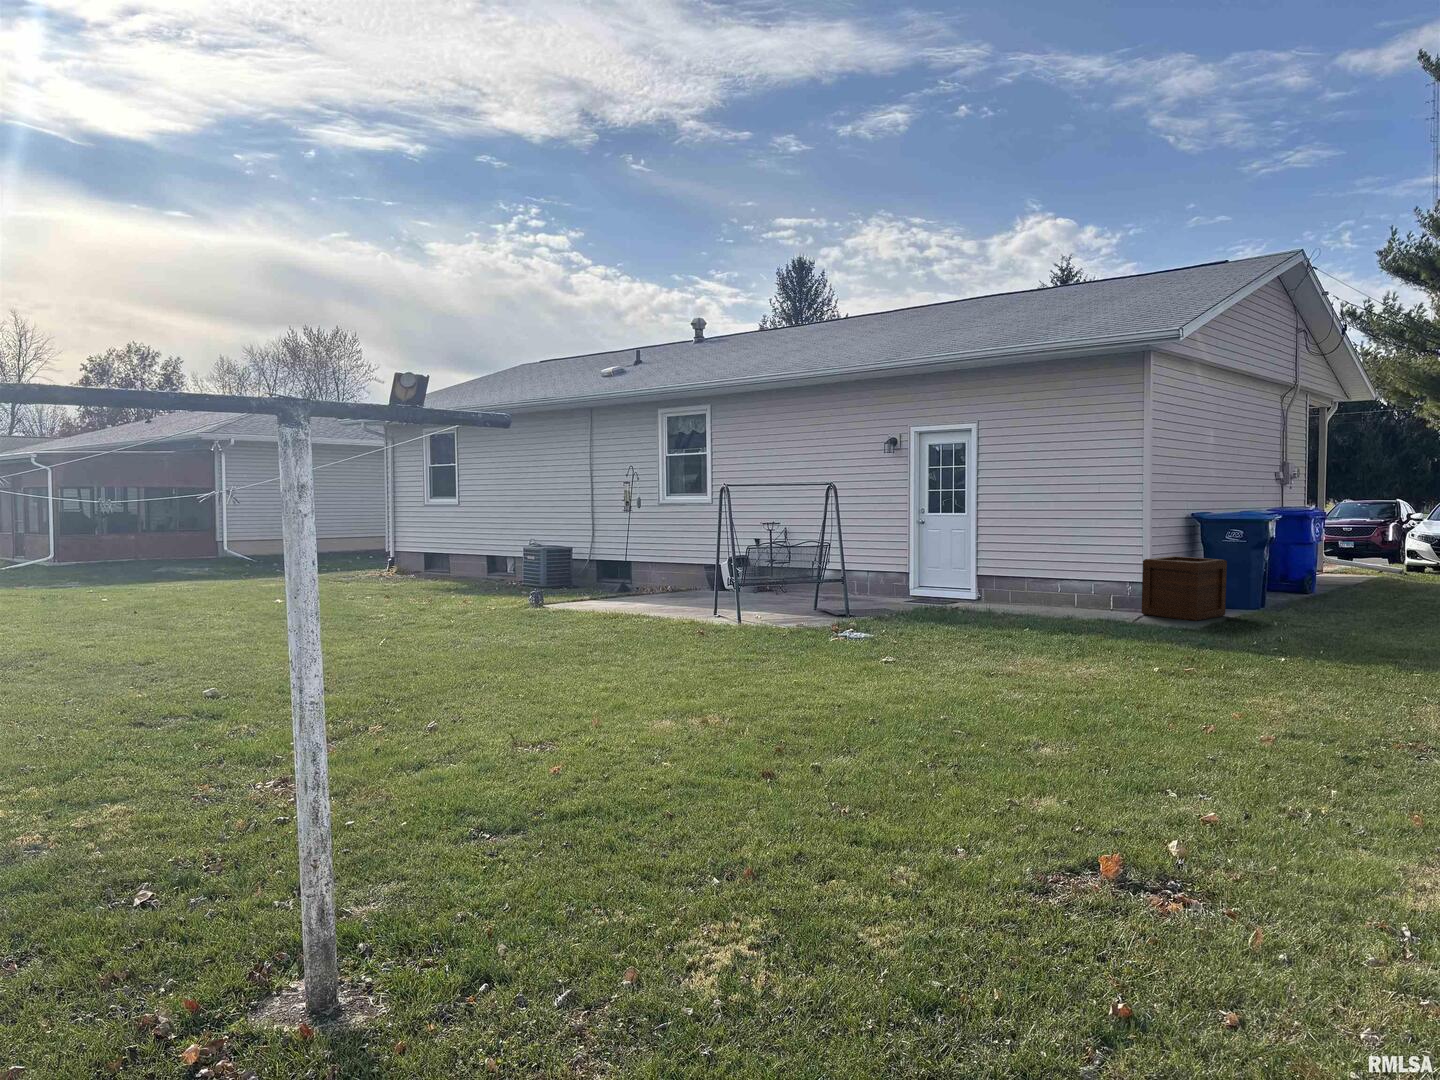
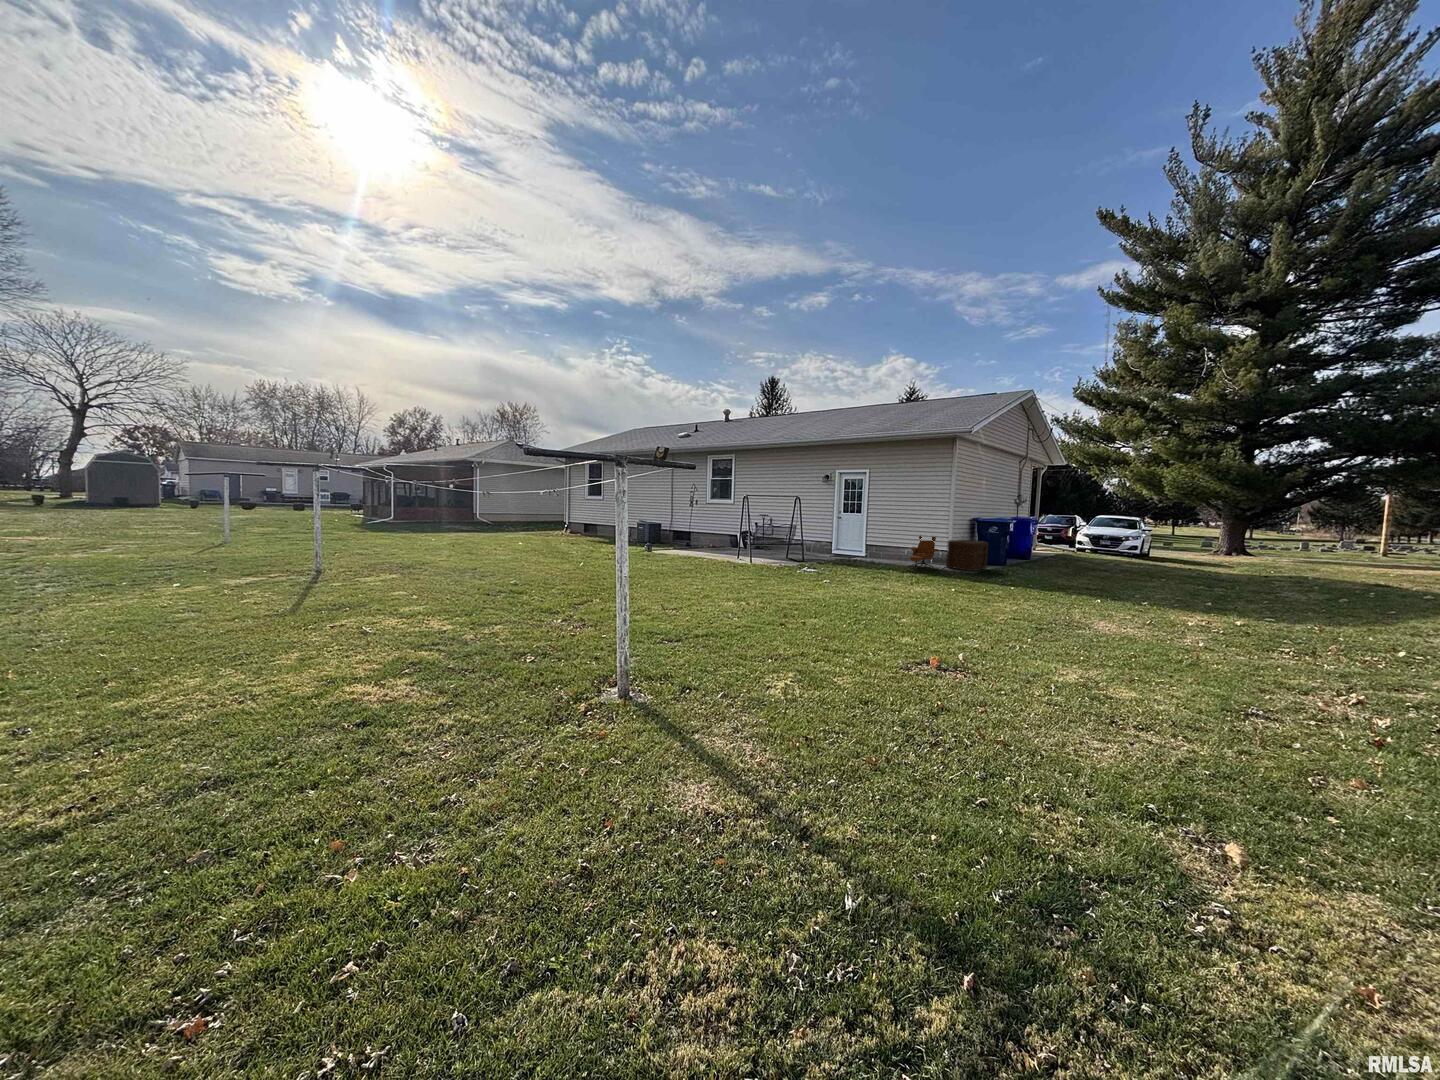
lounge chair: none [1062,550,1123,622] -> present [910,536,938,569]

